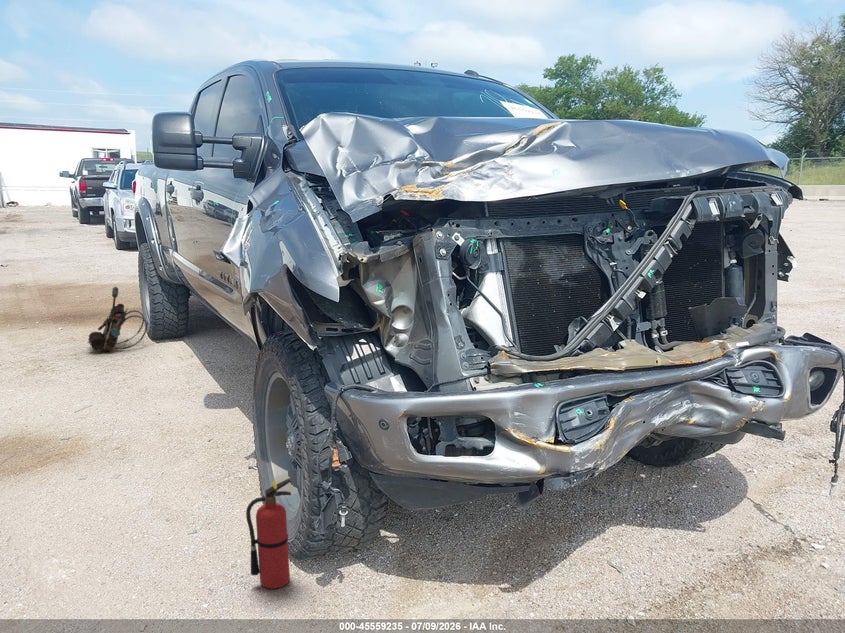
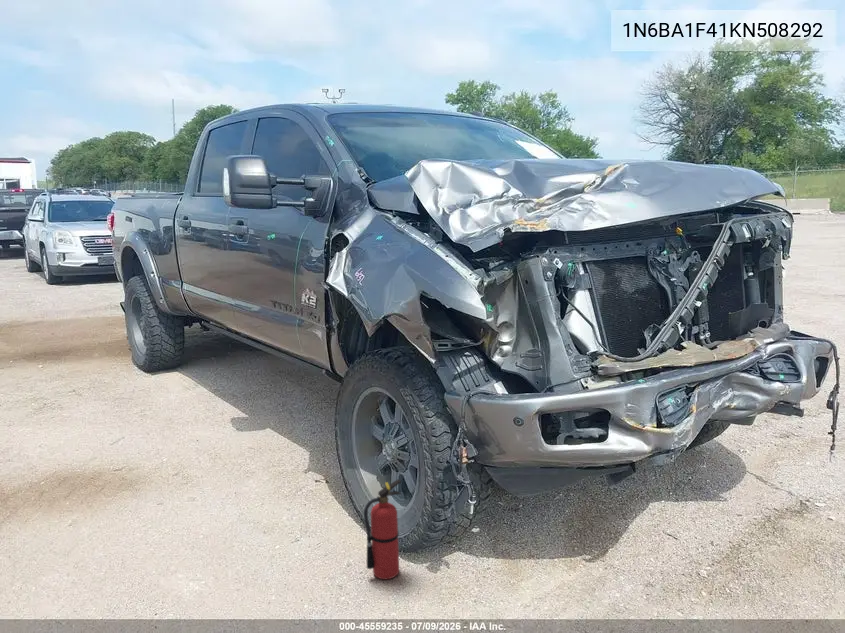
backpack: present [88,287,148,351] -> none [81,319,143,382]

